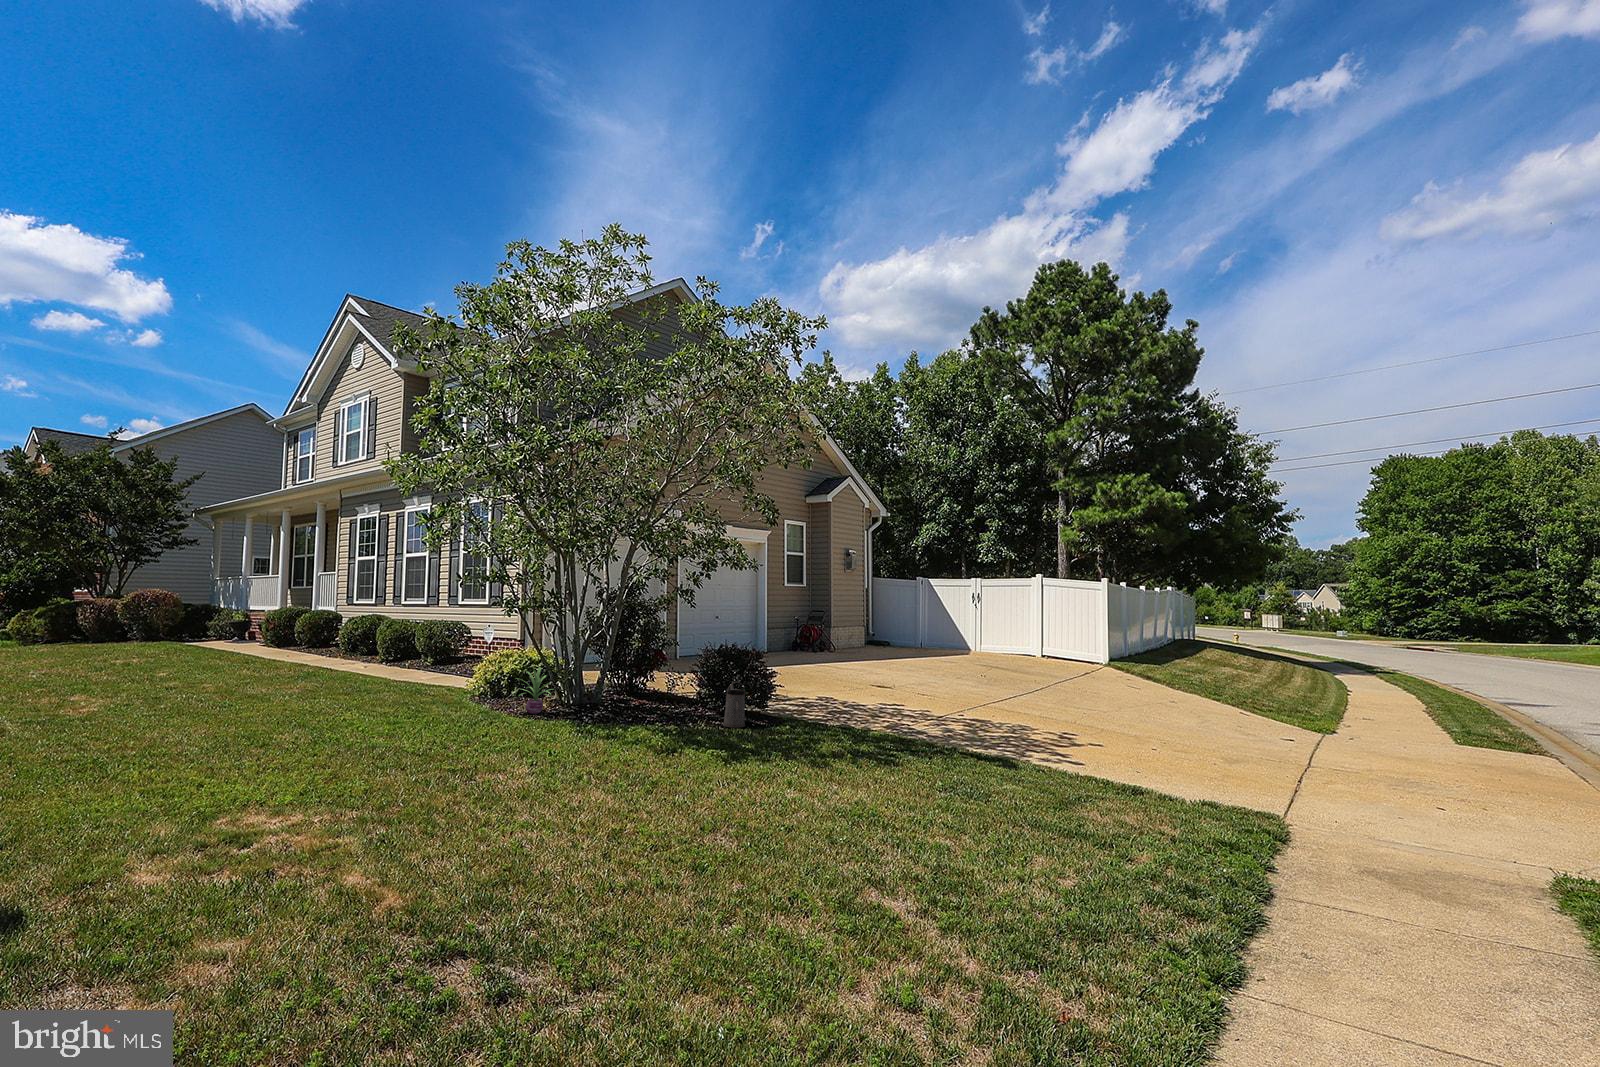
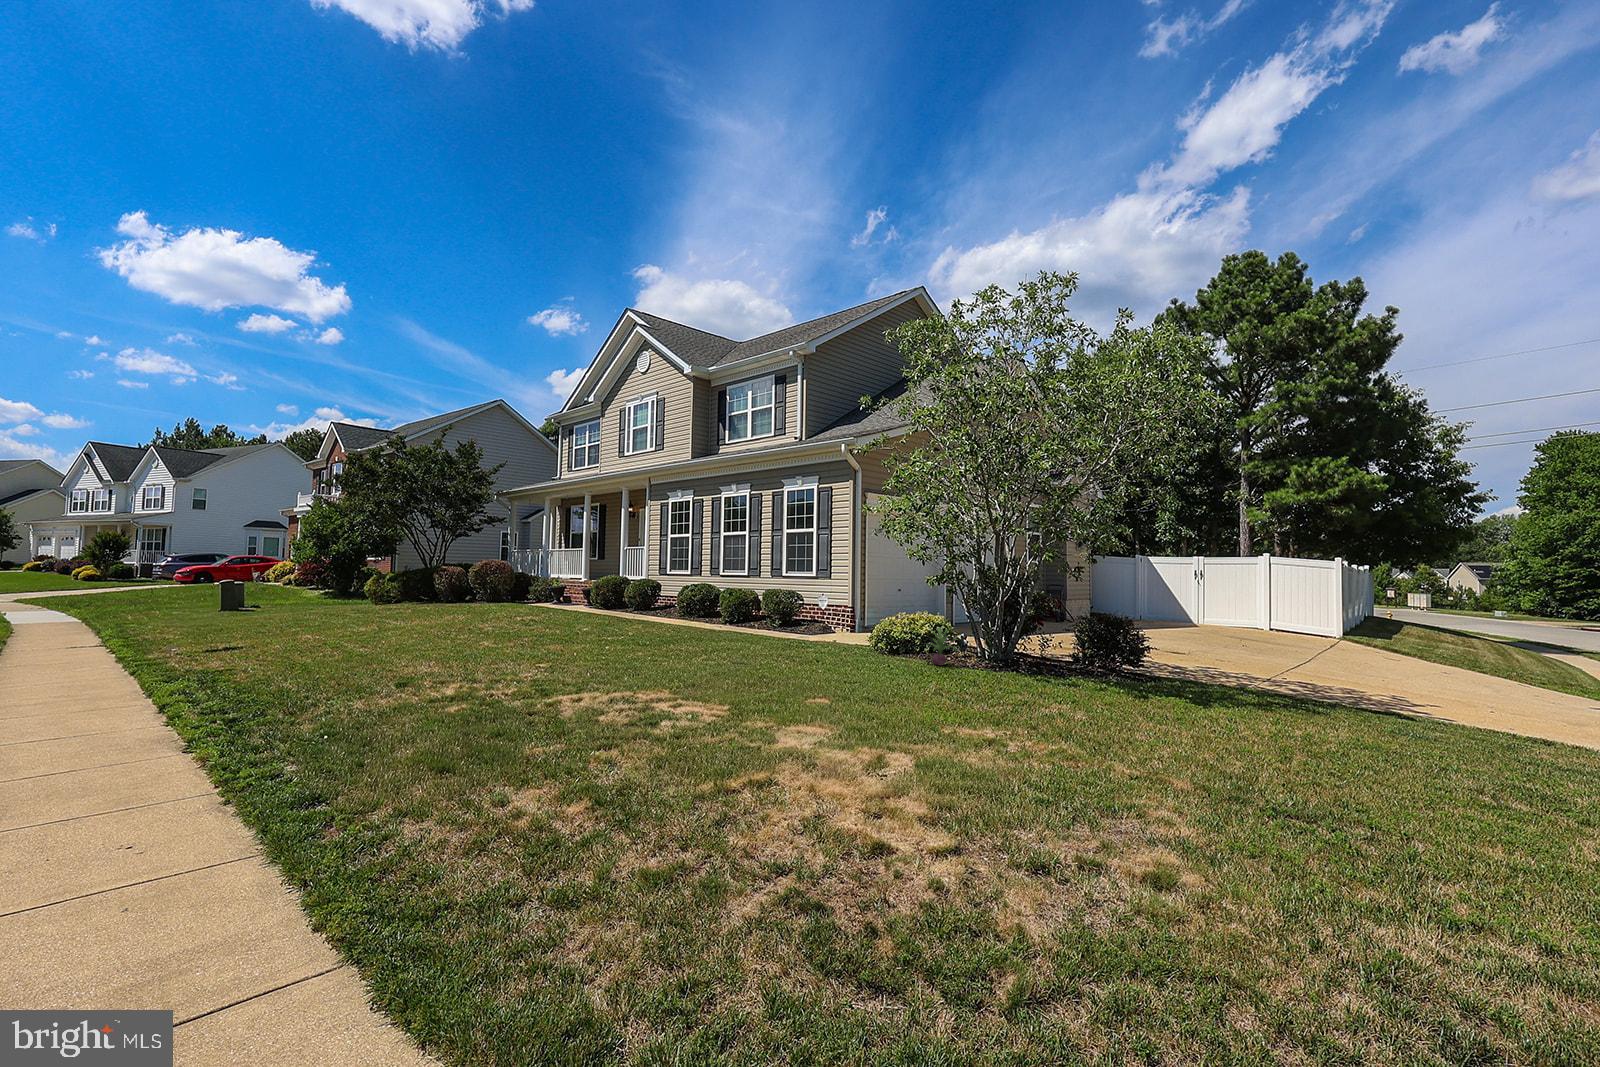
watering can: present [723,682,745,728] -> none [1099,644,1125,682]

